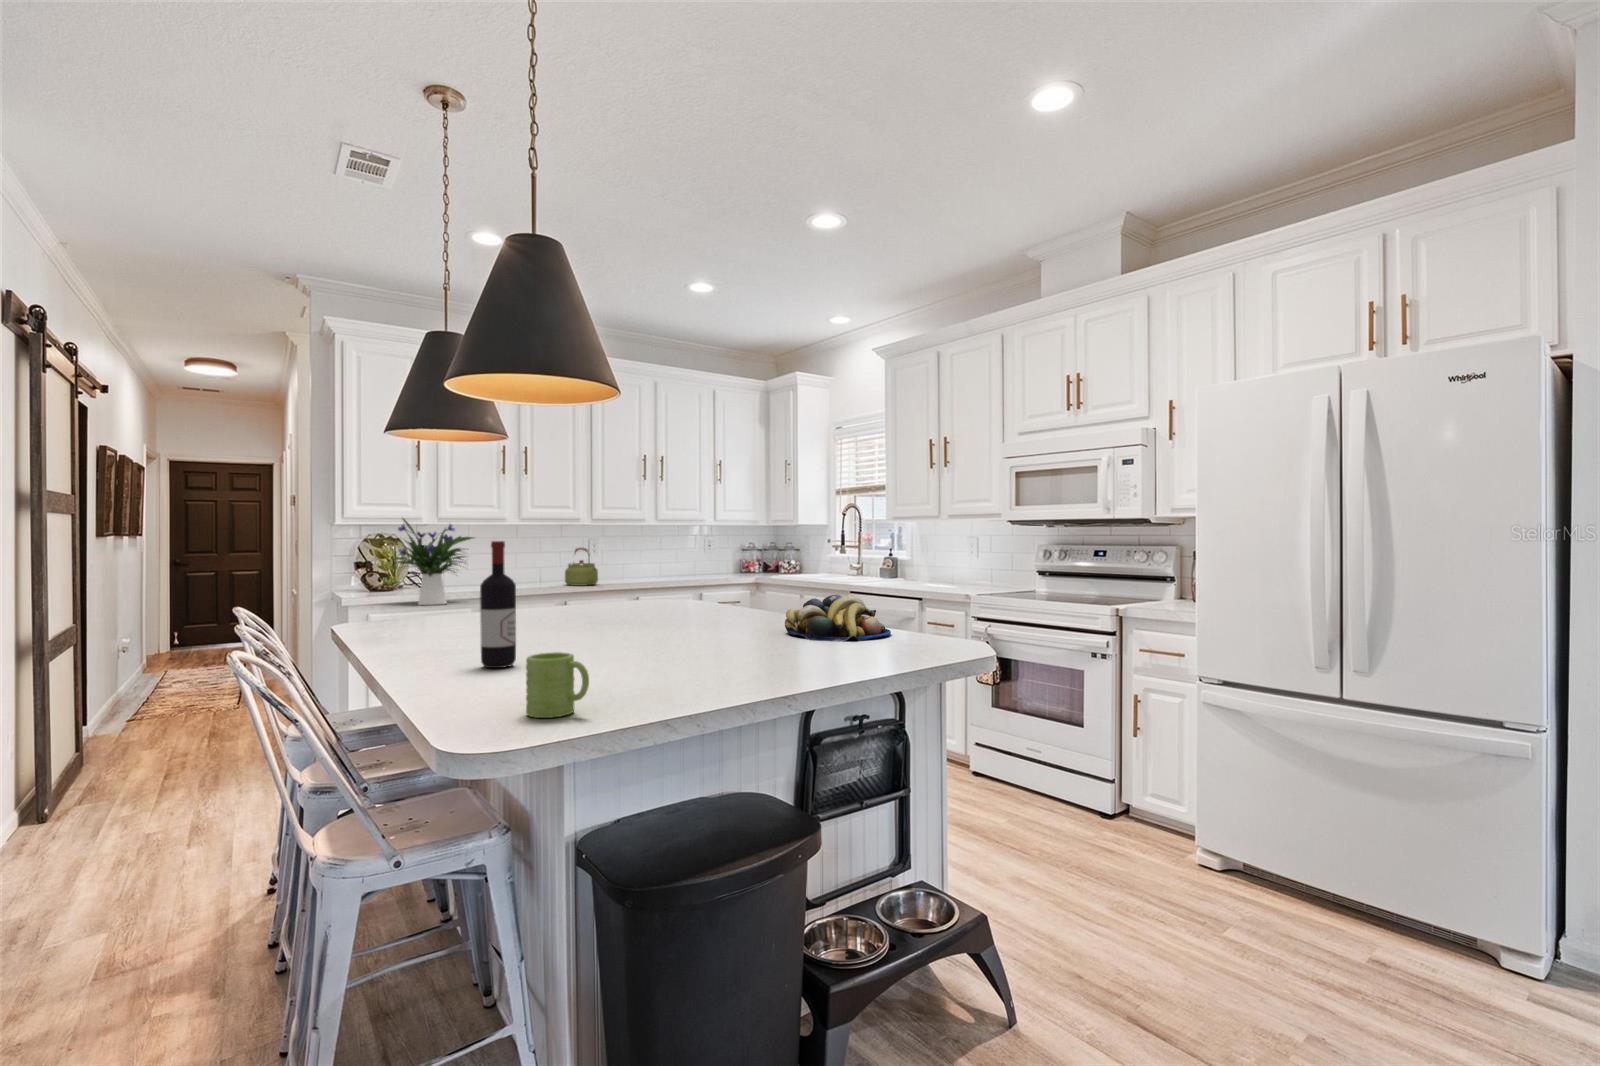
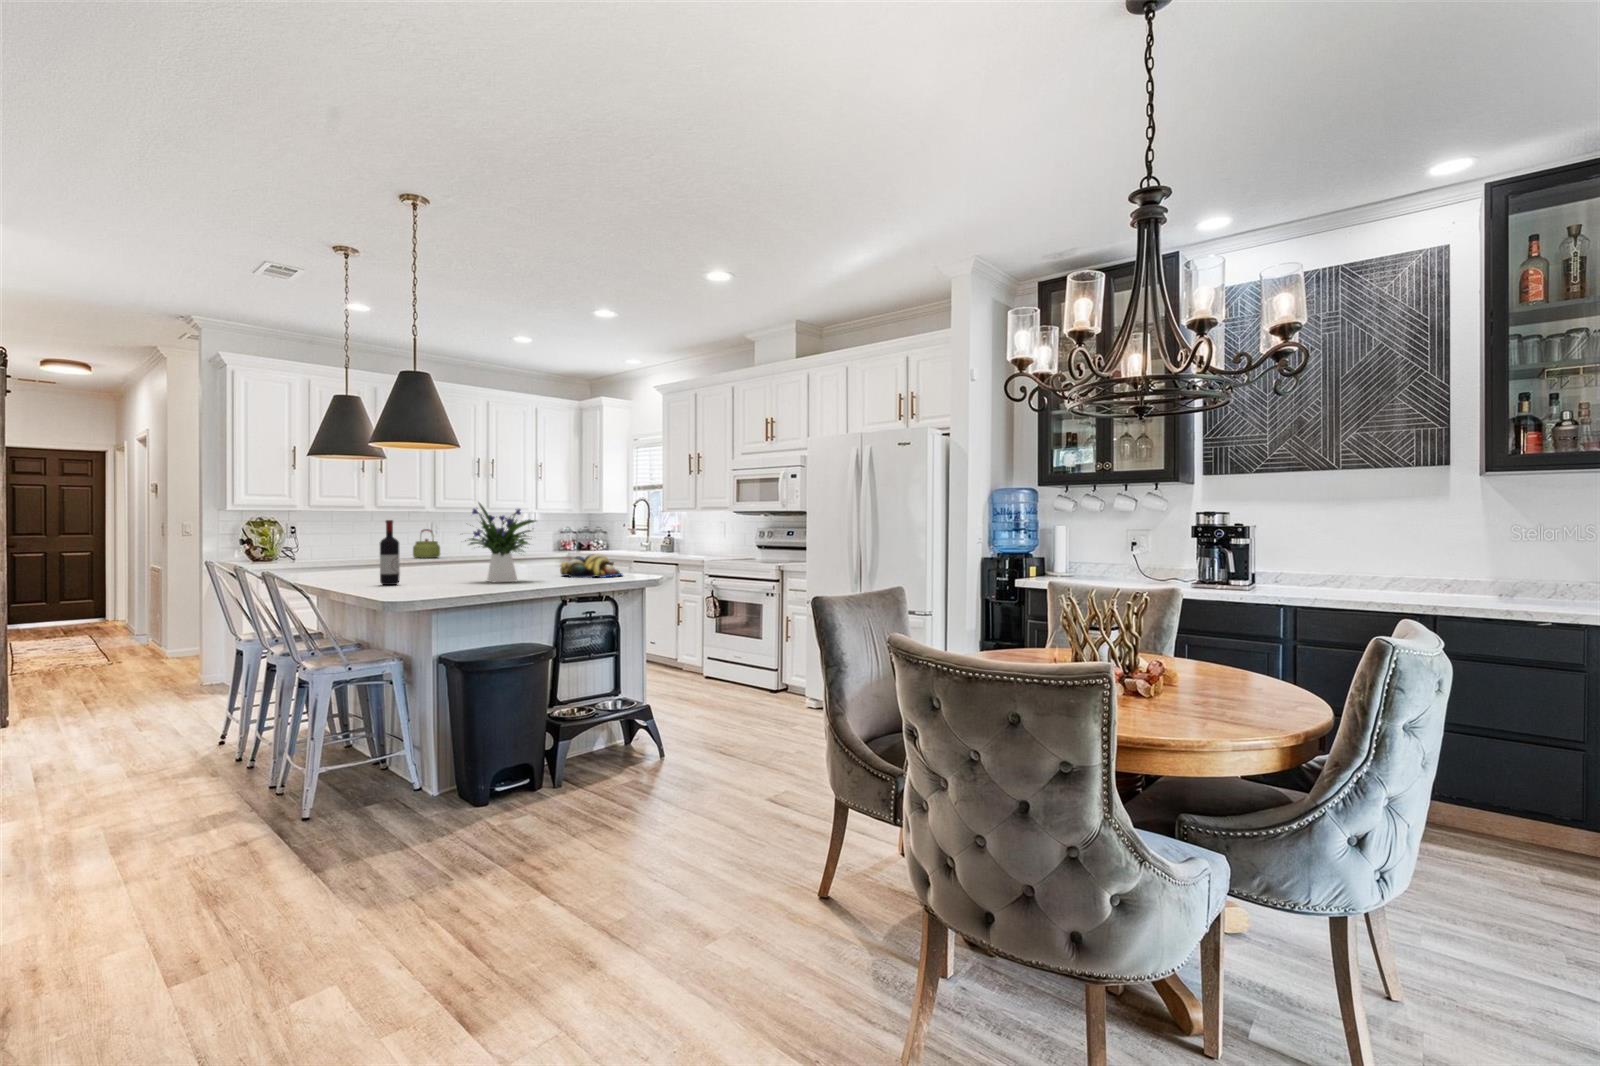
flower arrangement: present [395,519,473,605] -> present [465,503,535,582]
mug: present [526,652,589,718] -> none [413,568,443,594]

